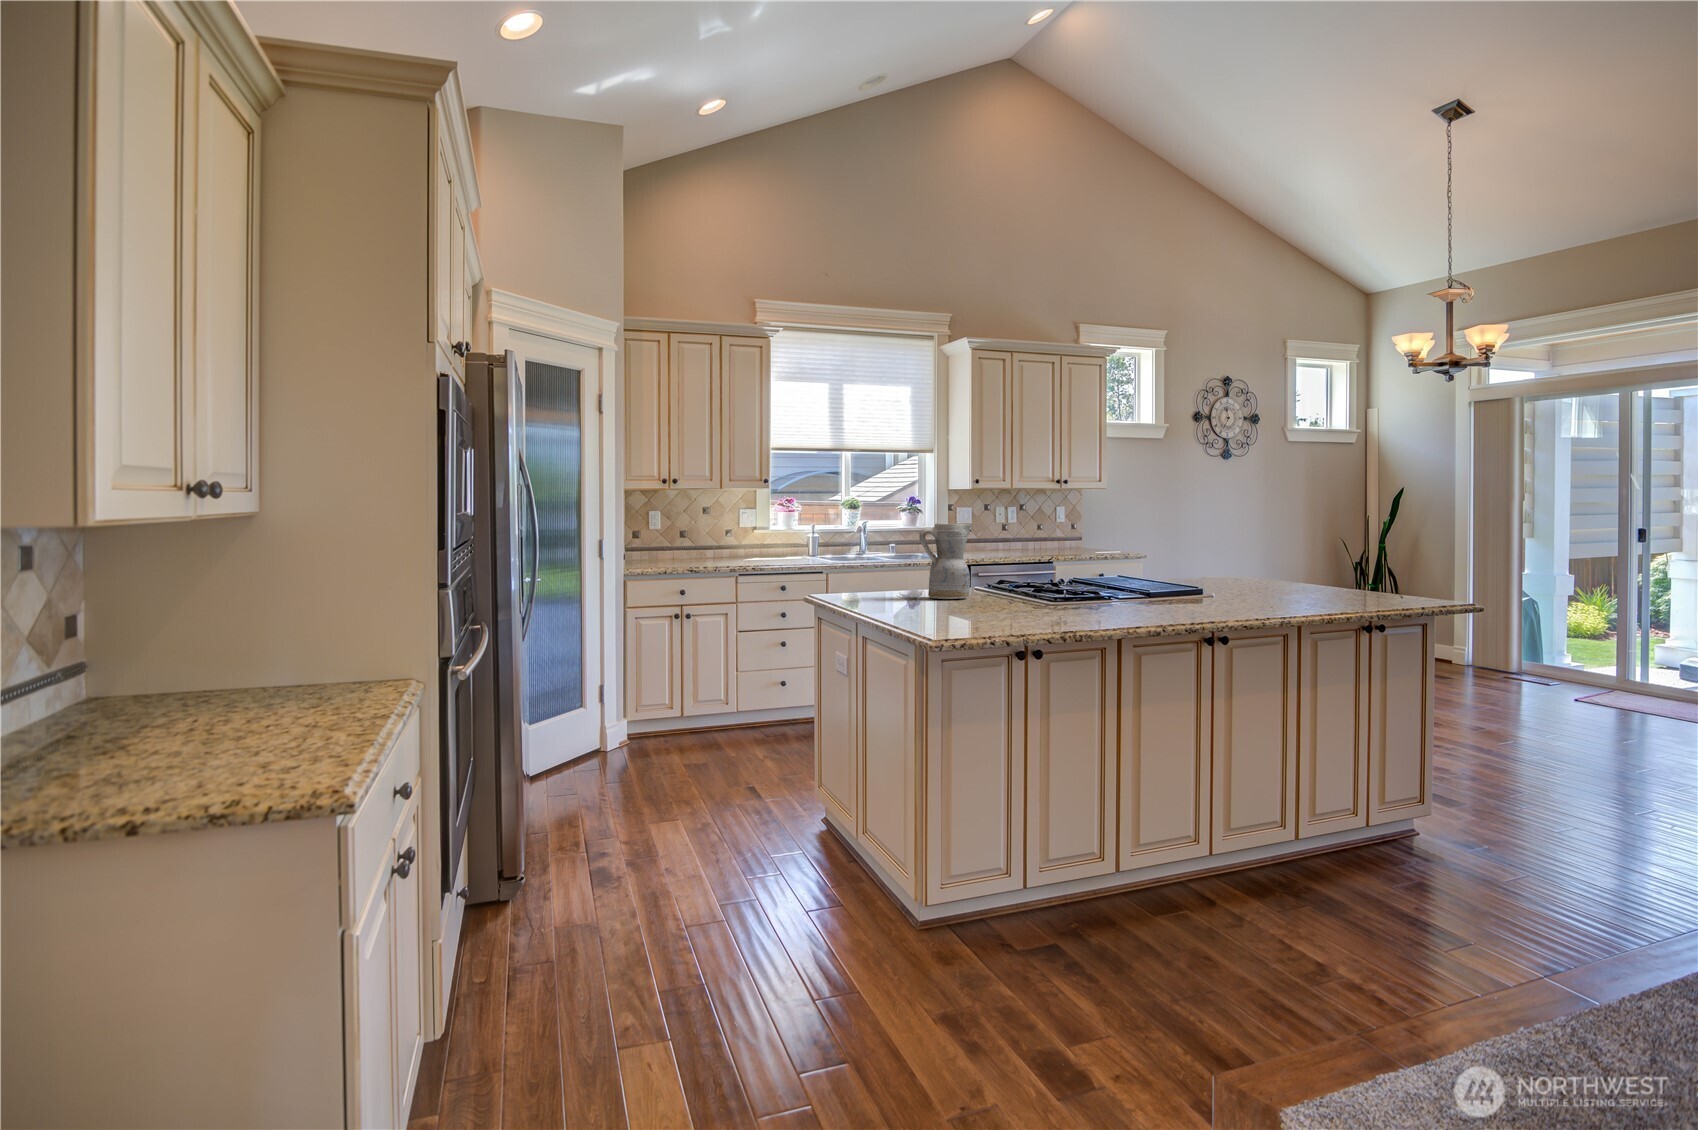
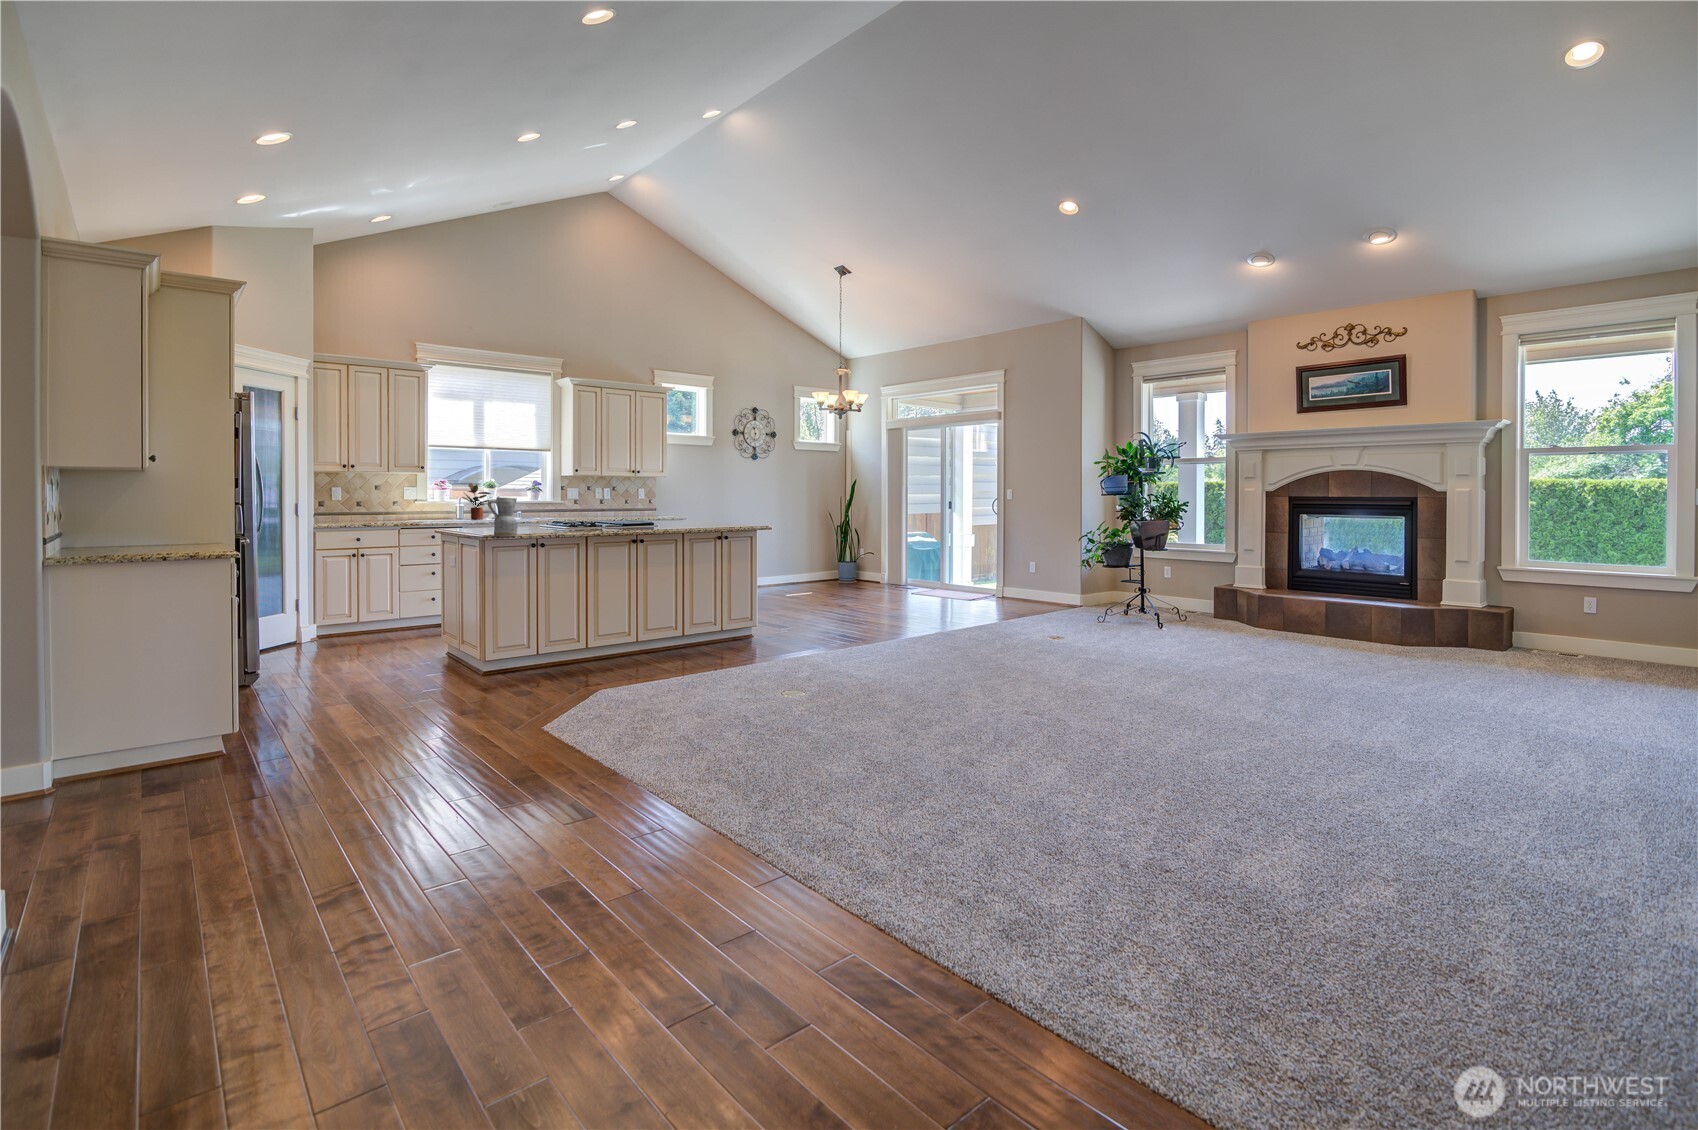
potted plant: none [815,502,858,557] -> present [462,483,490,520]

